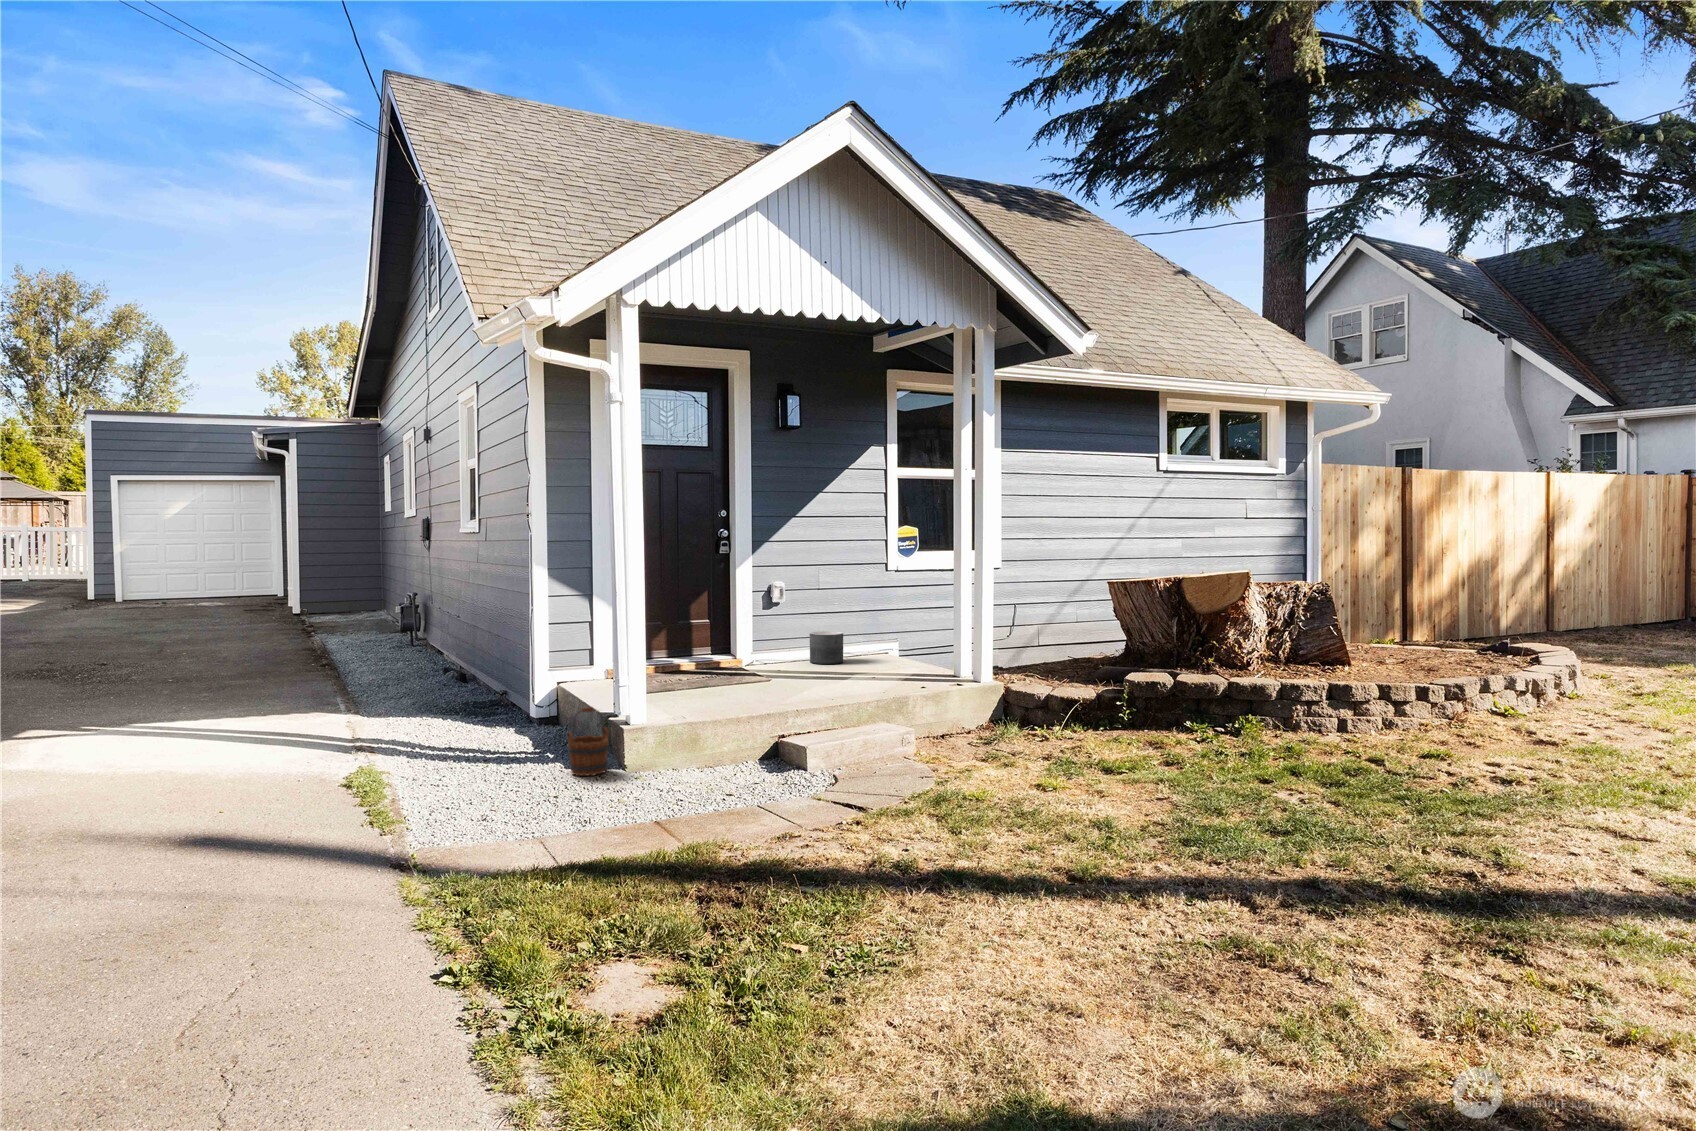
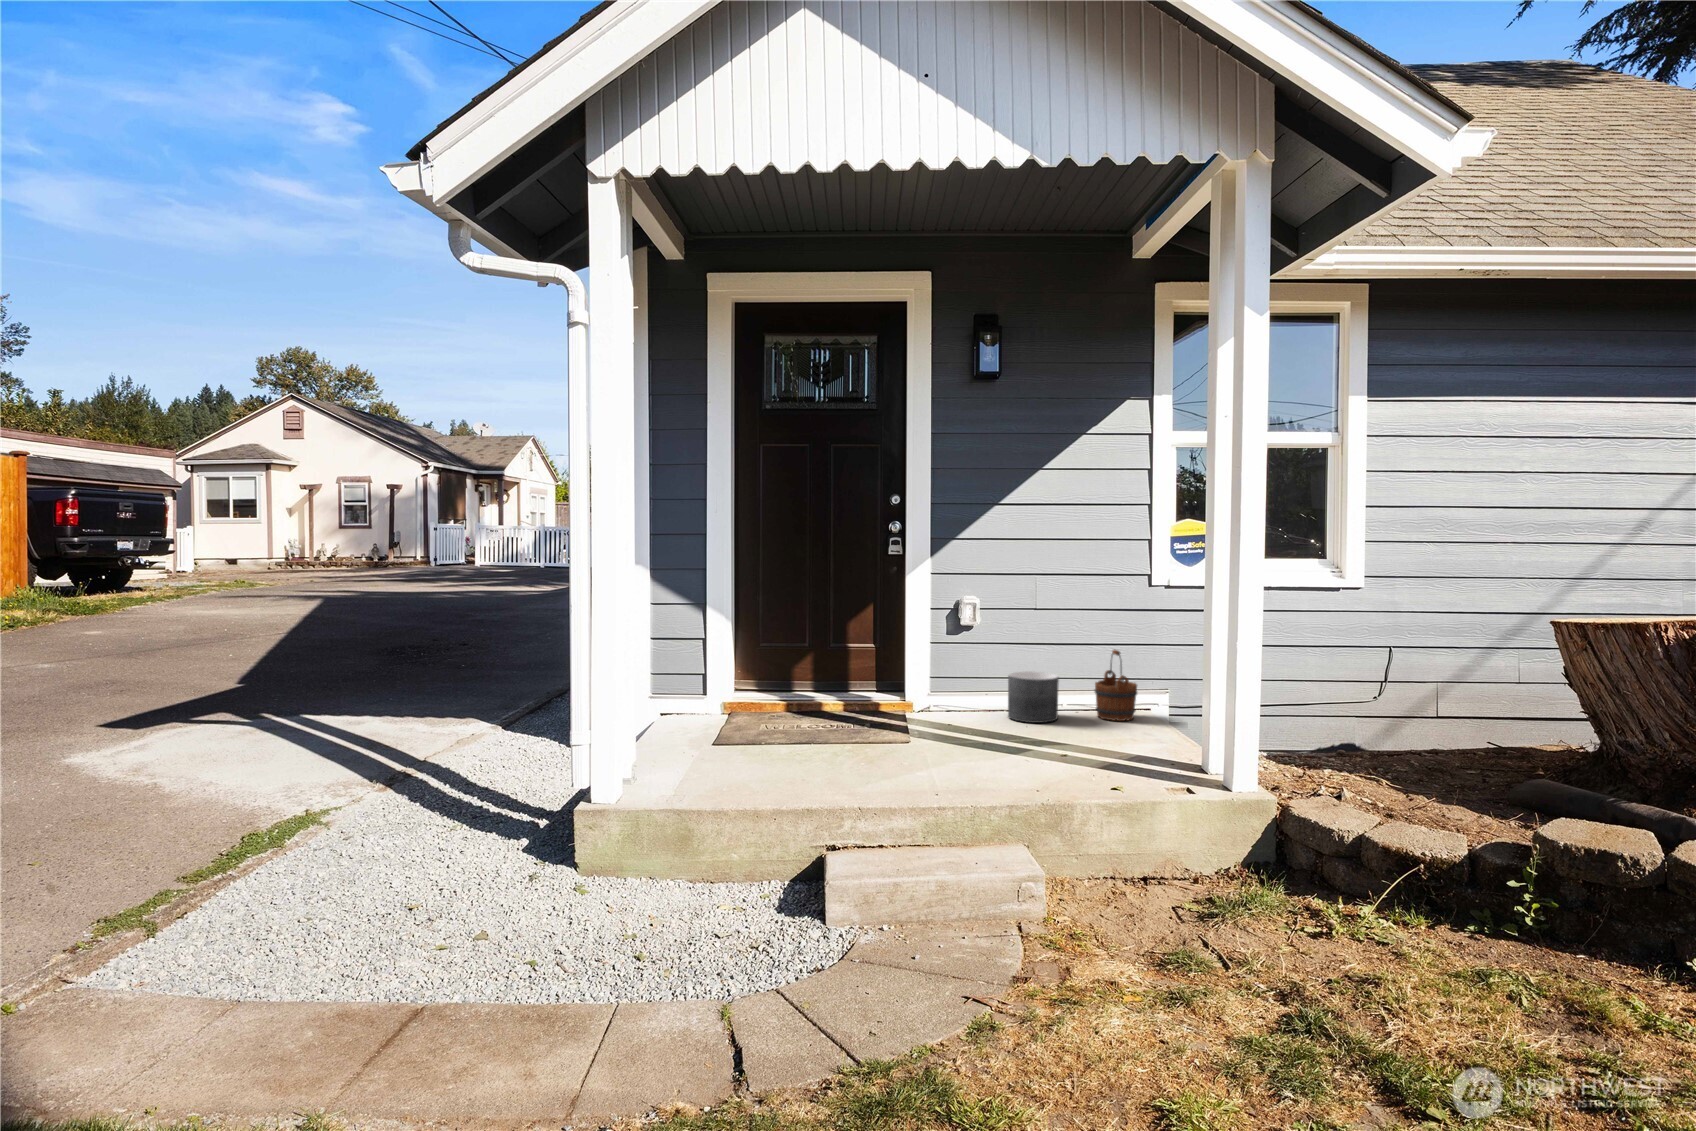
wooden bucket: present [567,707,609,776] -> present [1095,649,1137,721]

